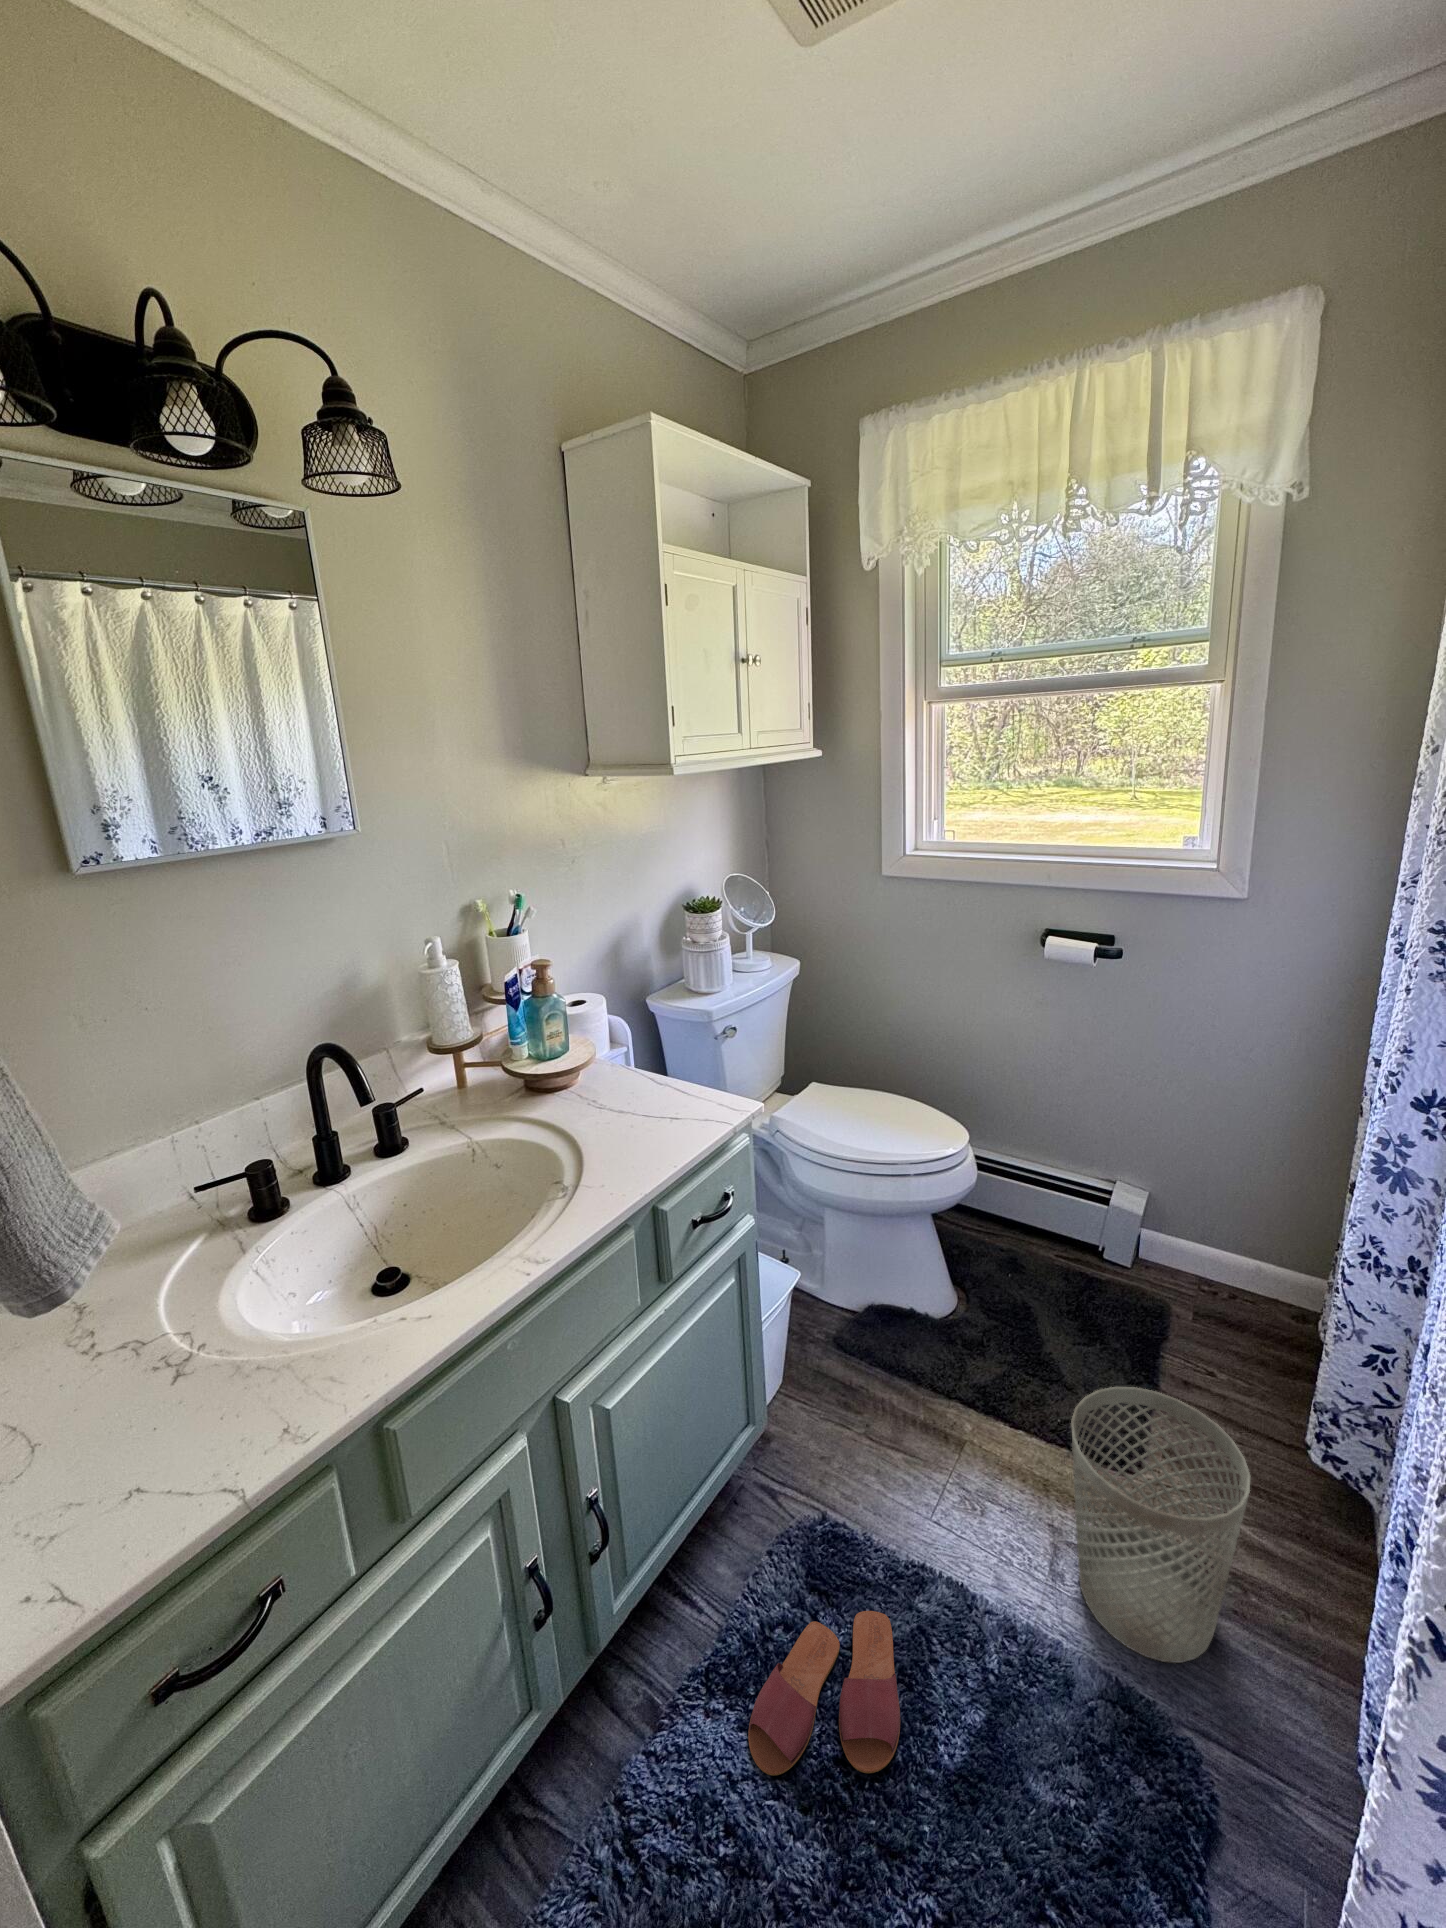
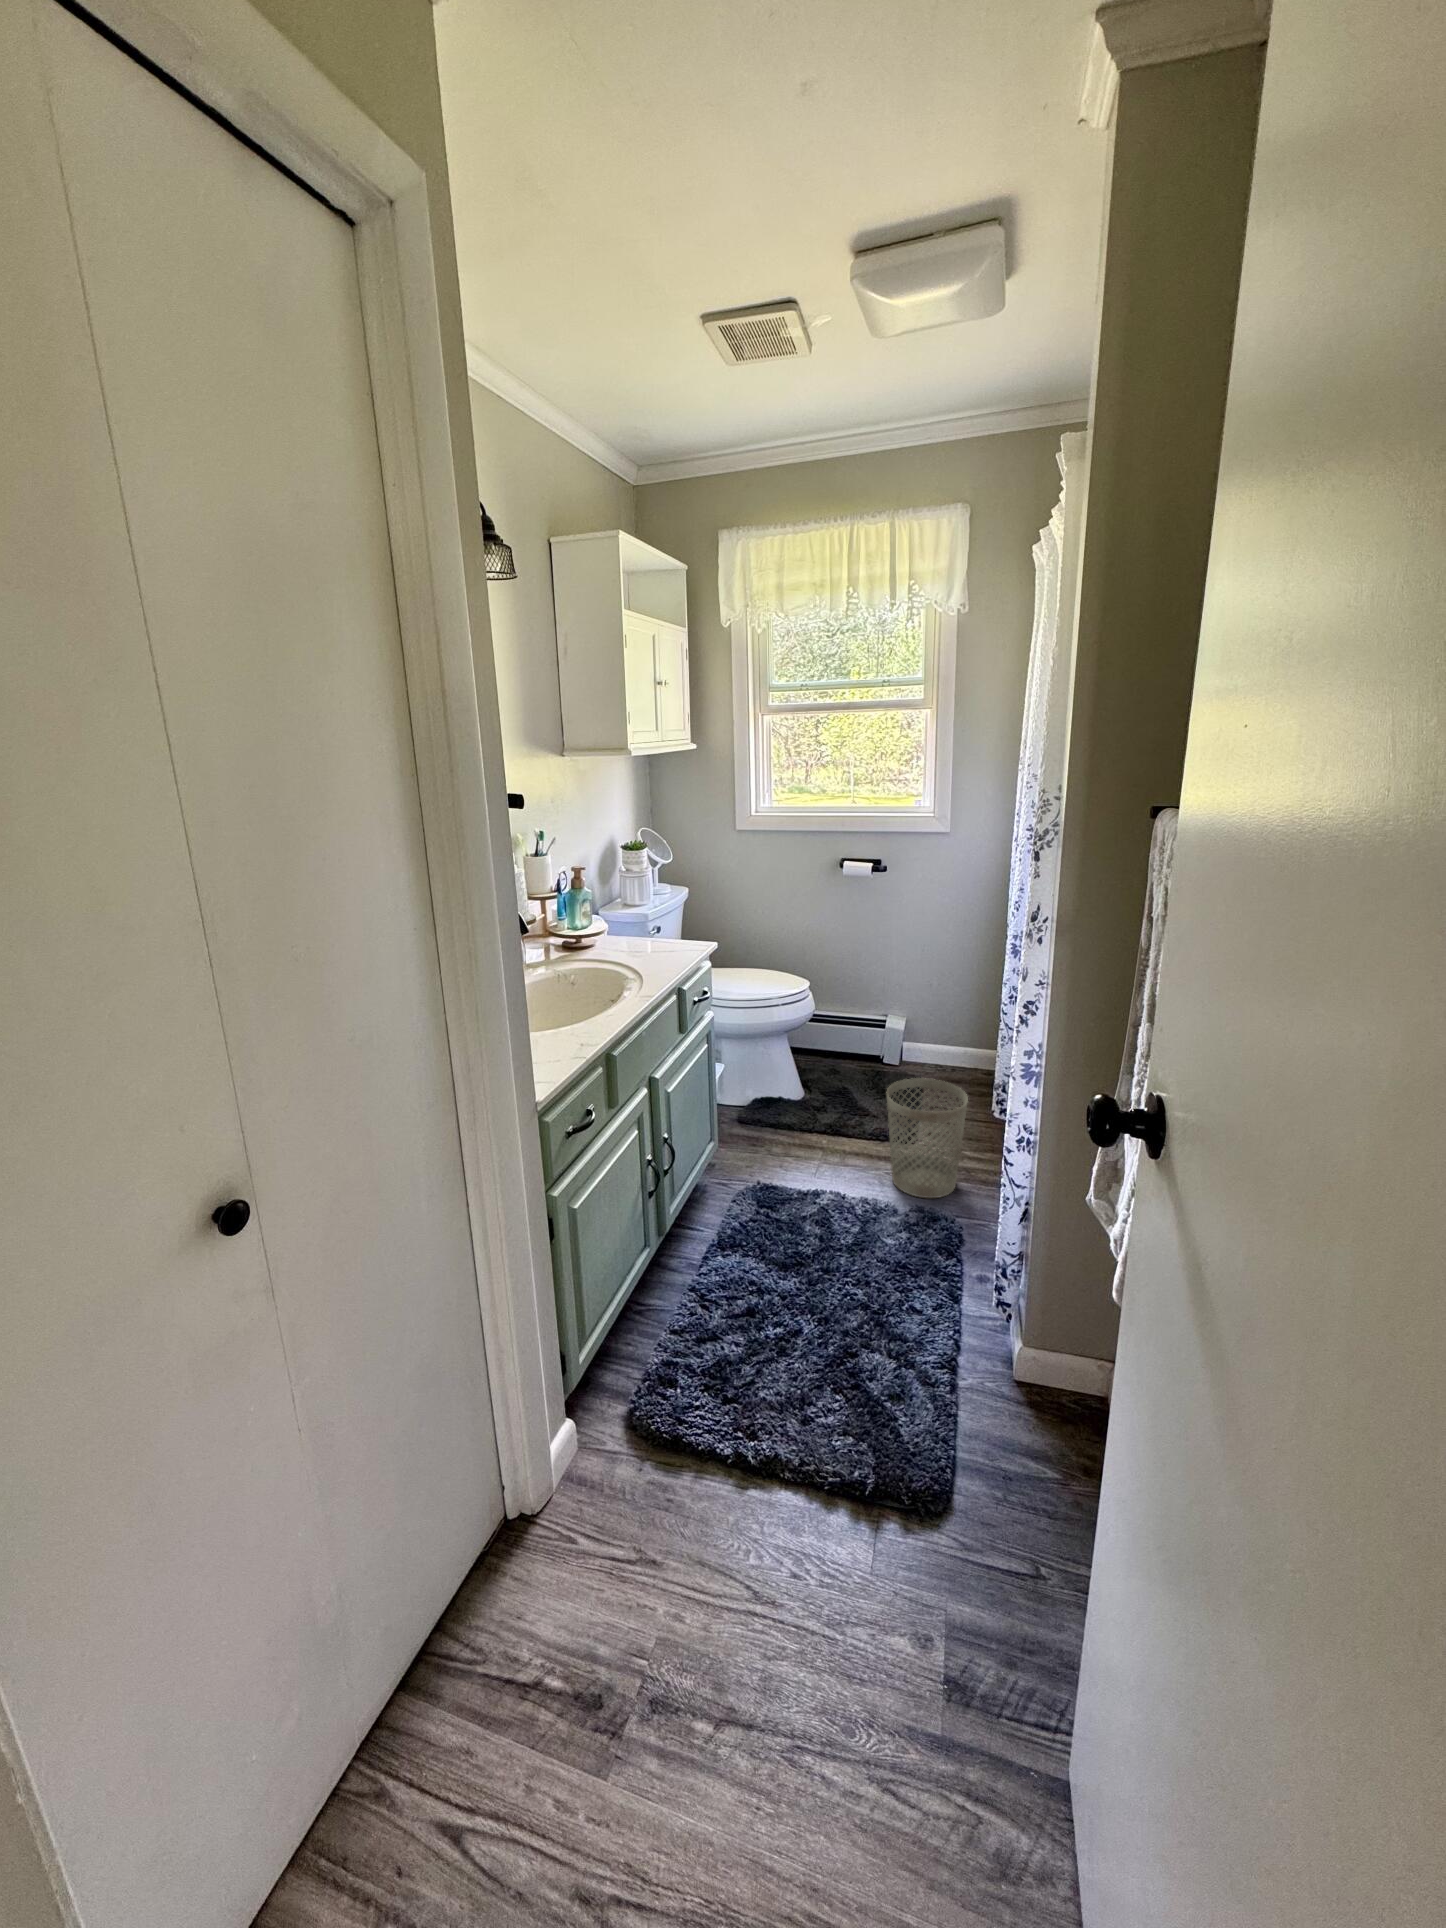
slippers: present [748,1611,900,1775] -> none [749,1205,822,1262]

